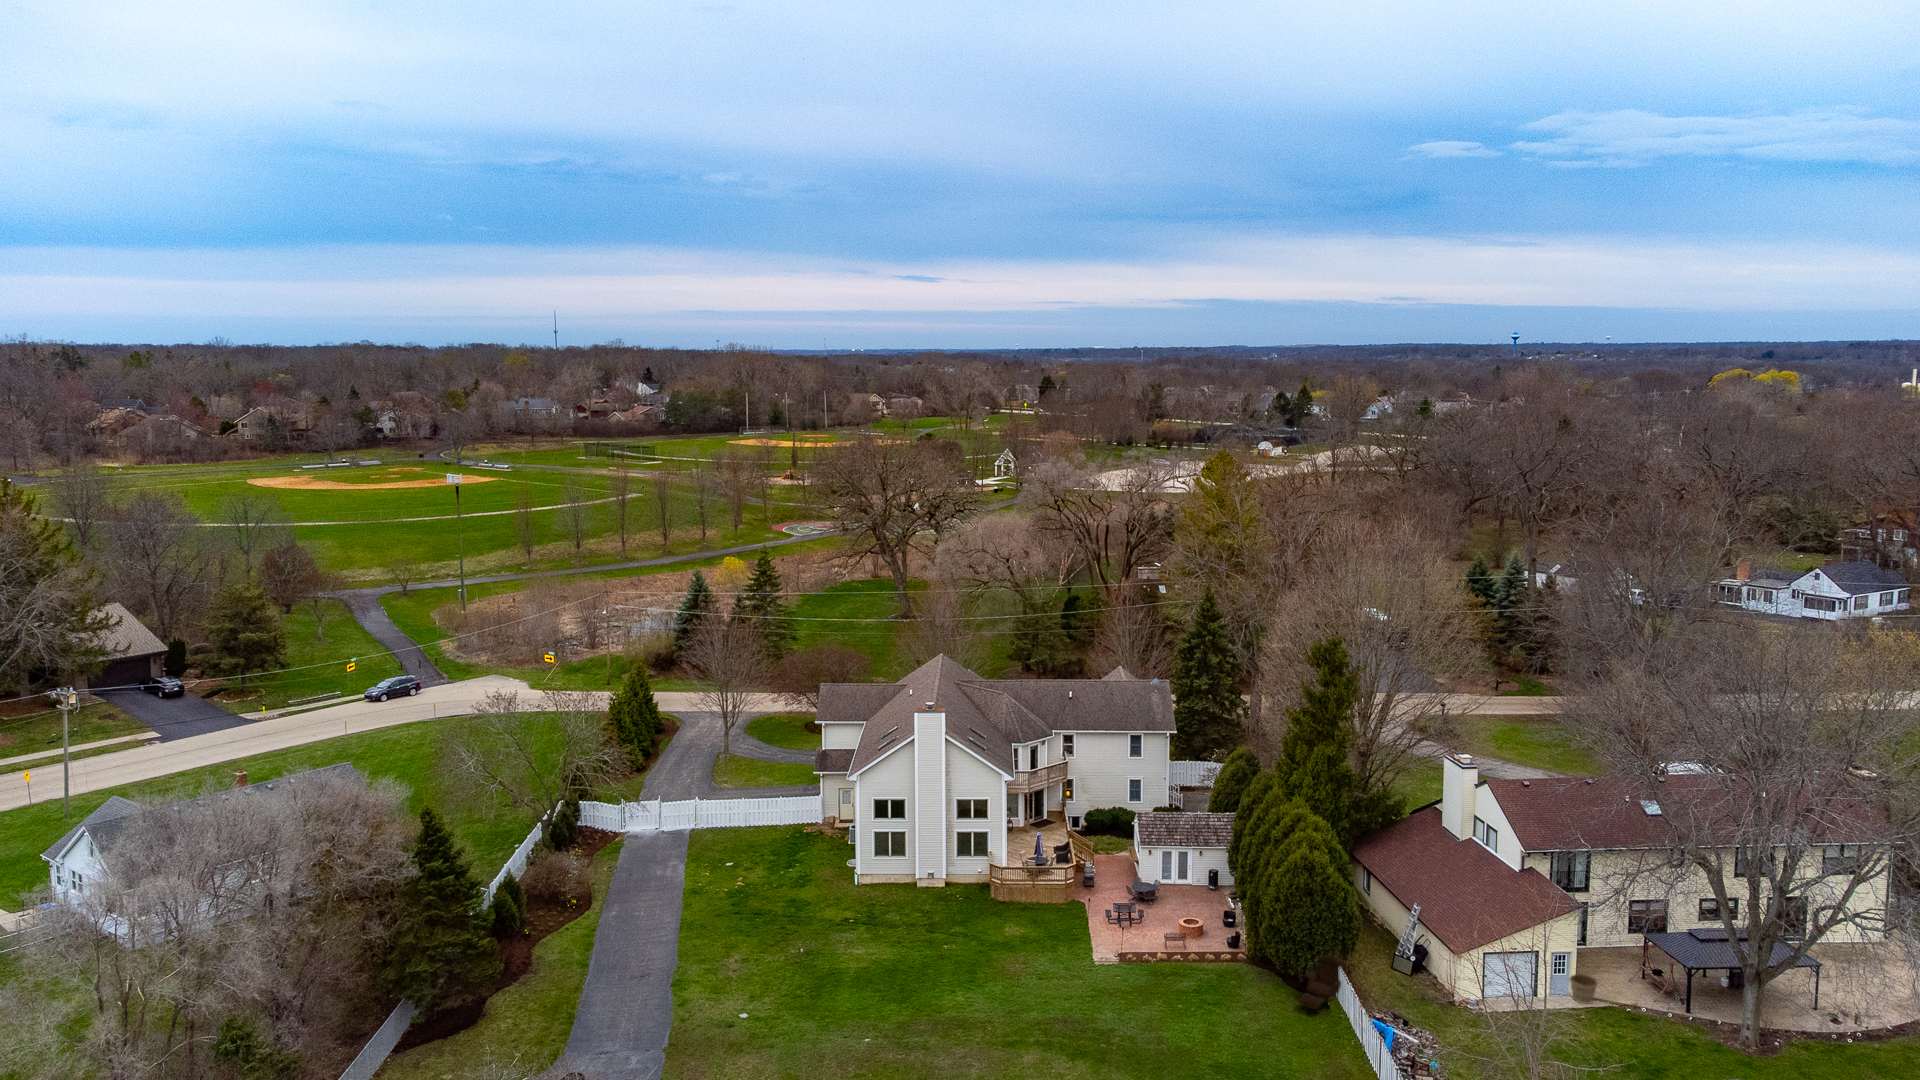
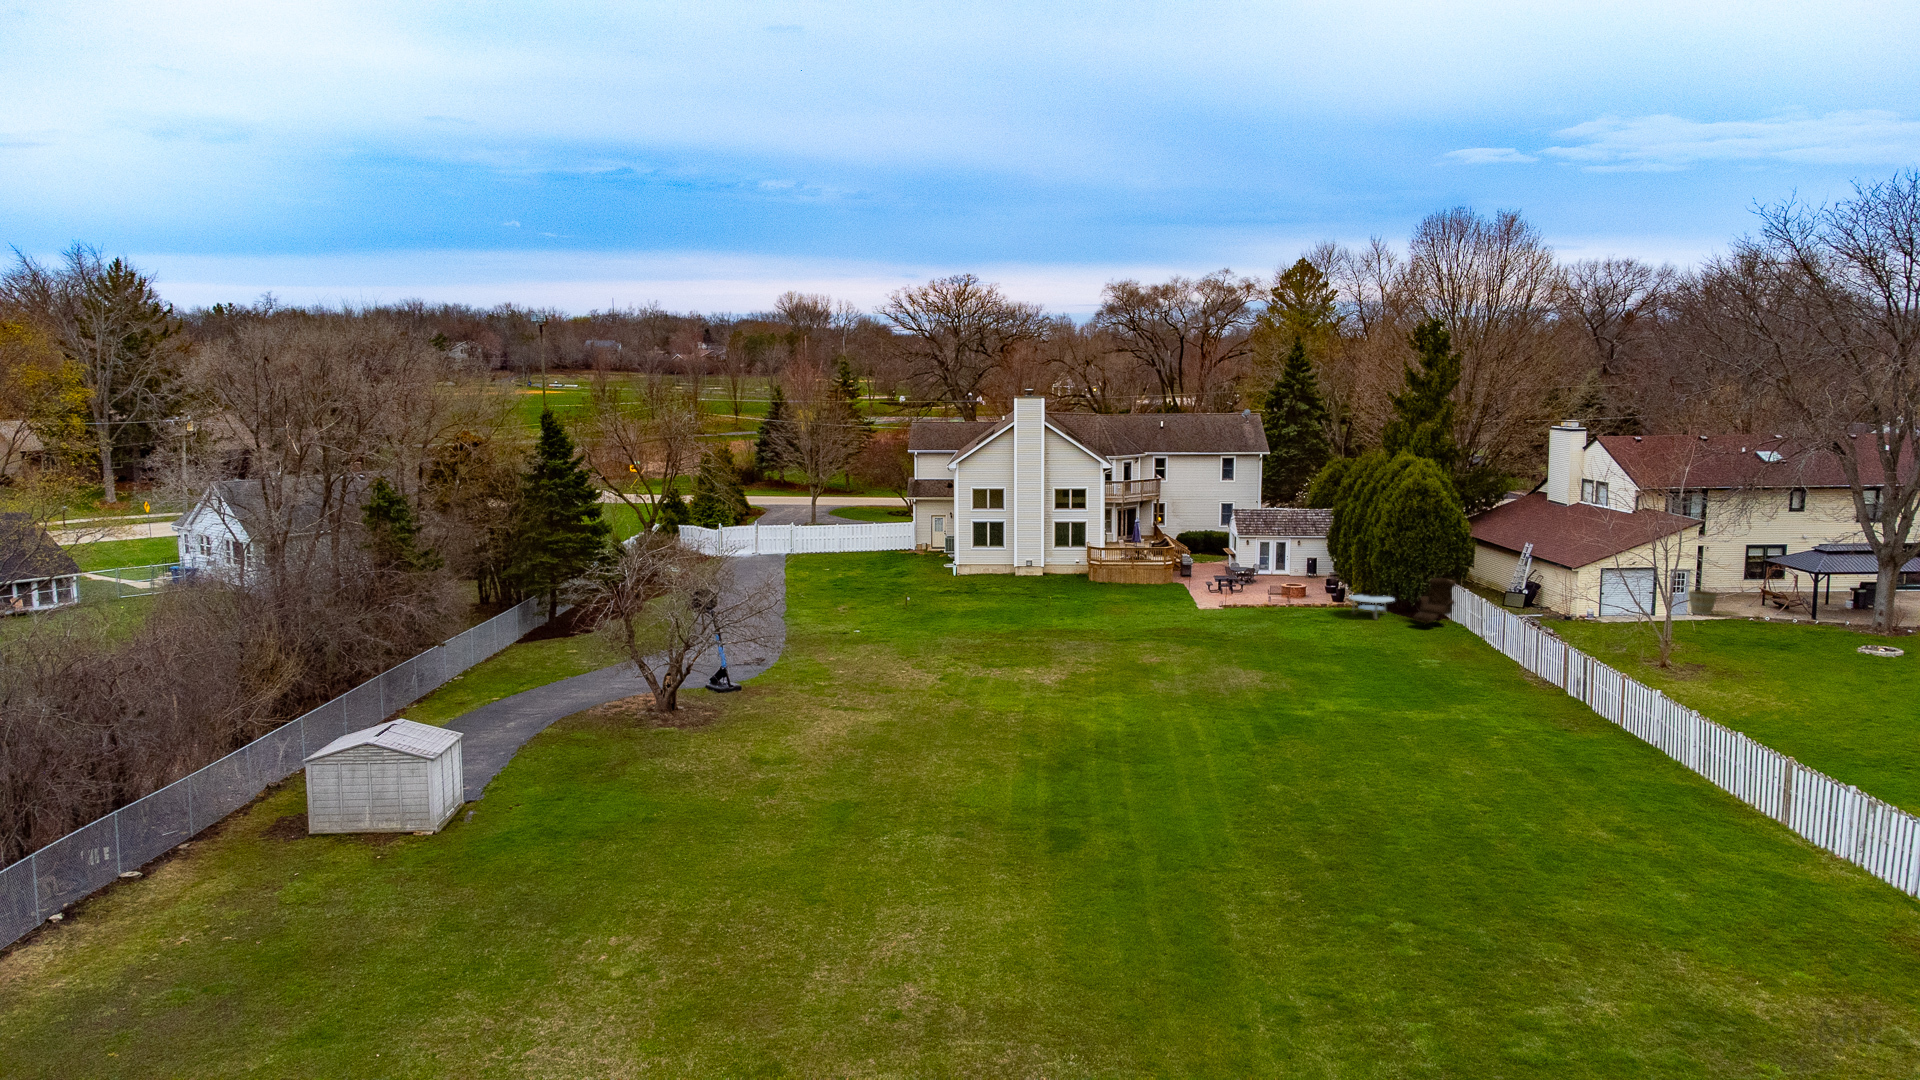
round table: none [1239,957,1284,993] -> present [1350,594,1394,620]

